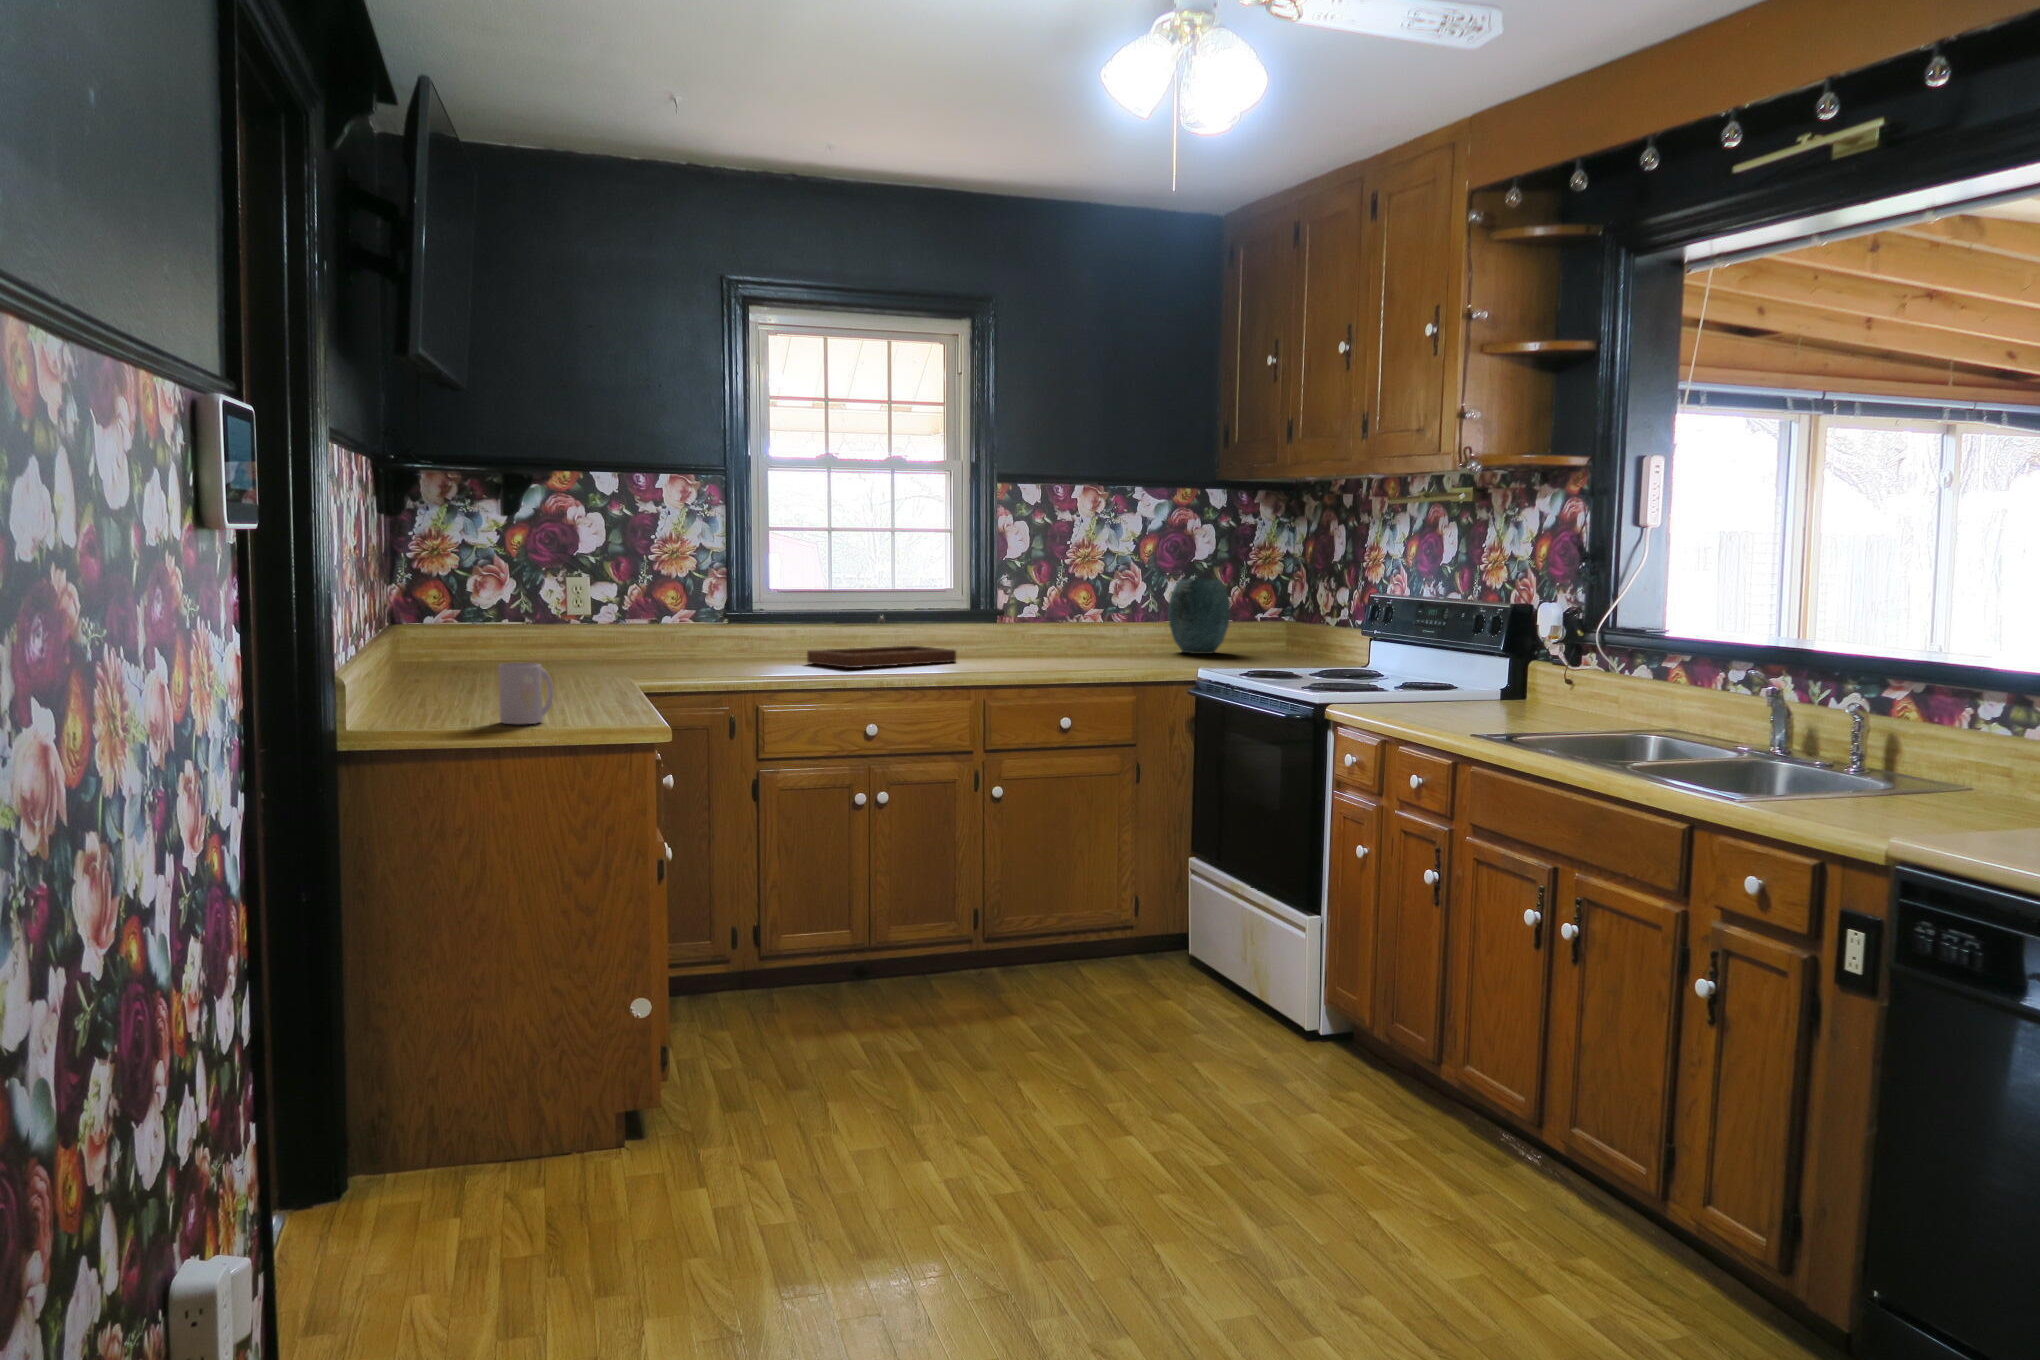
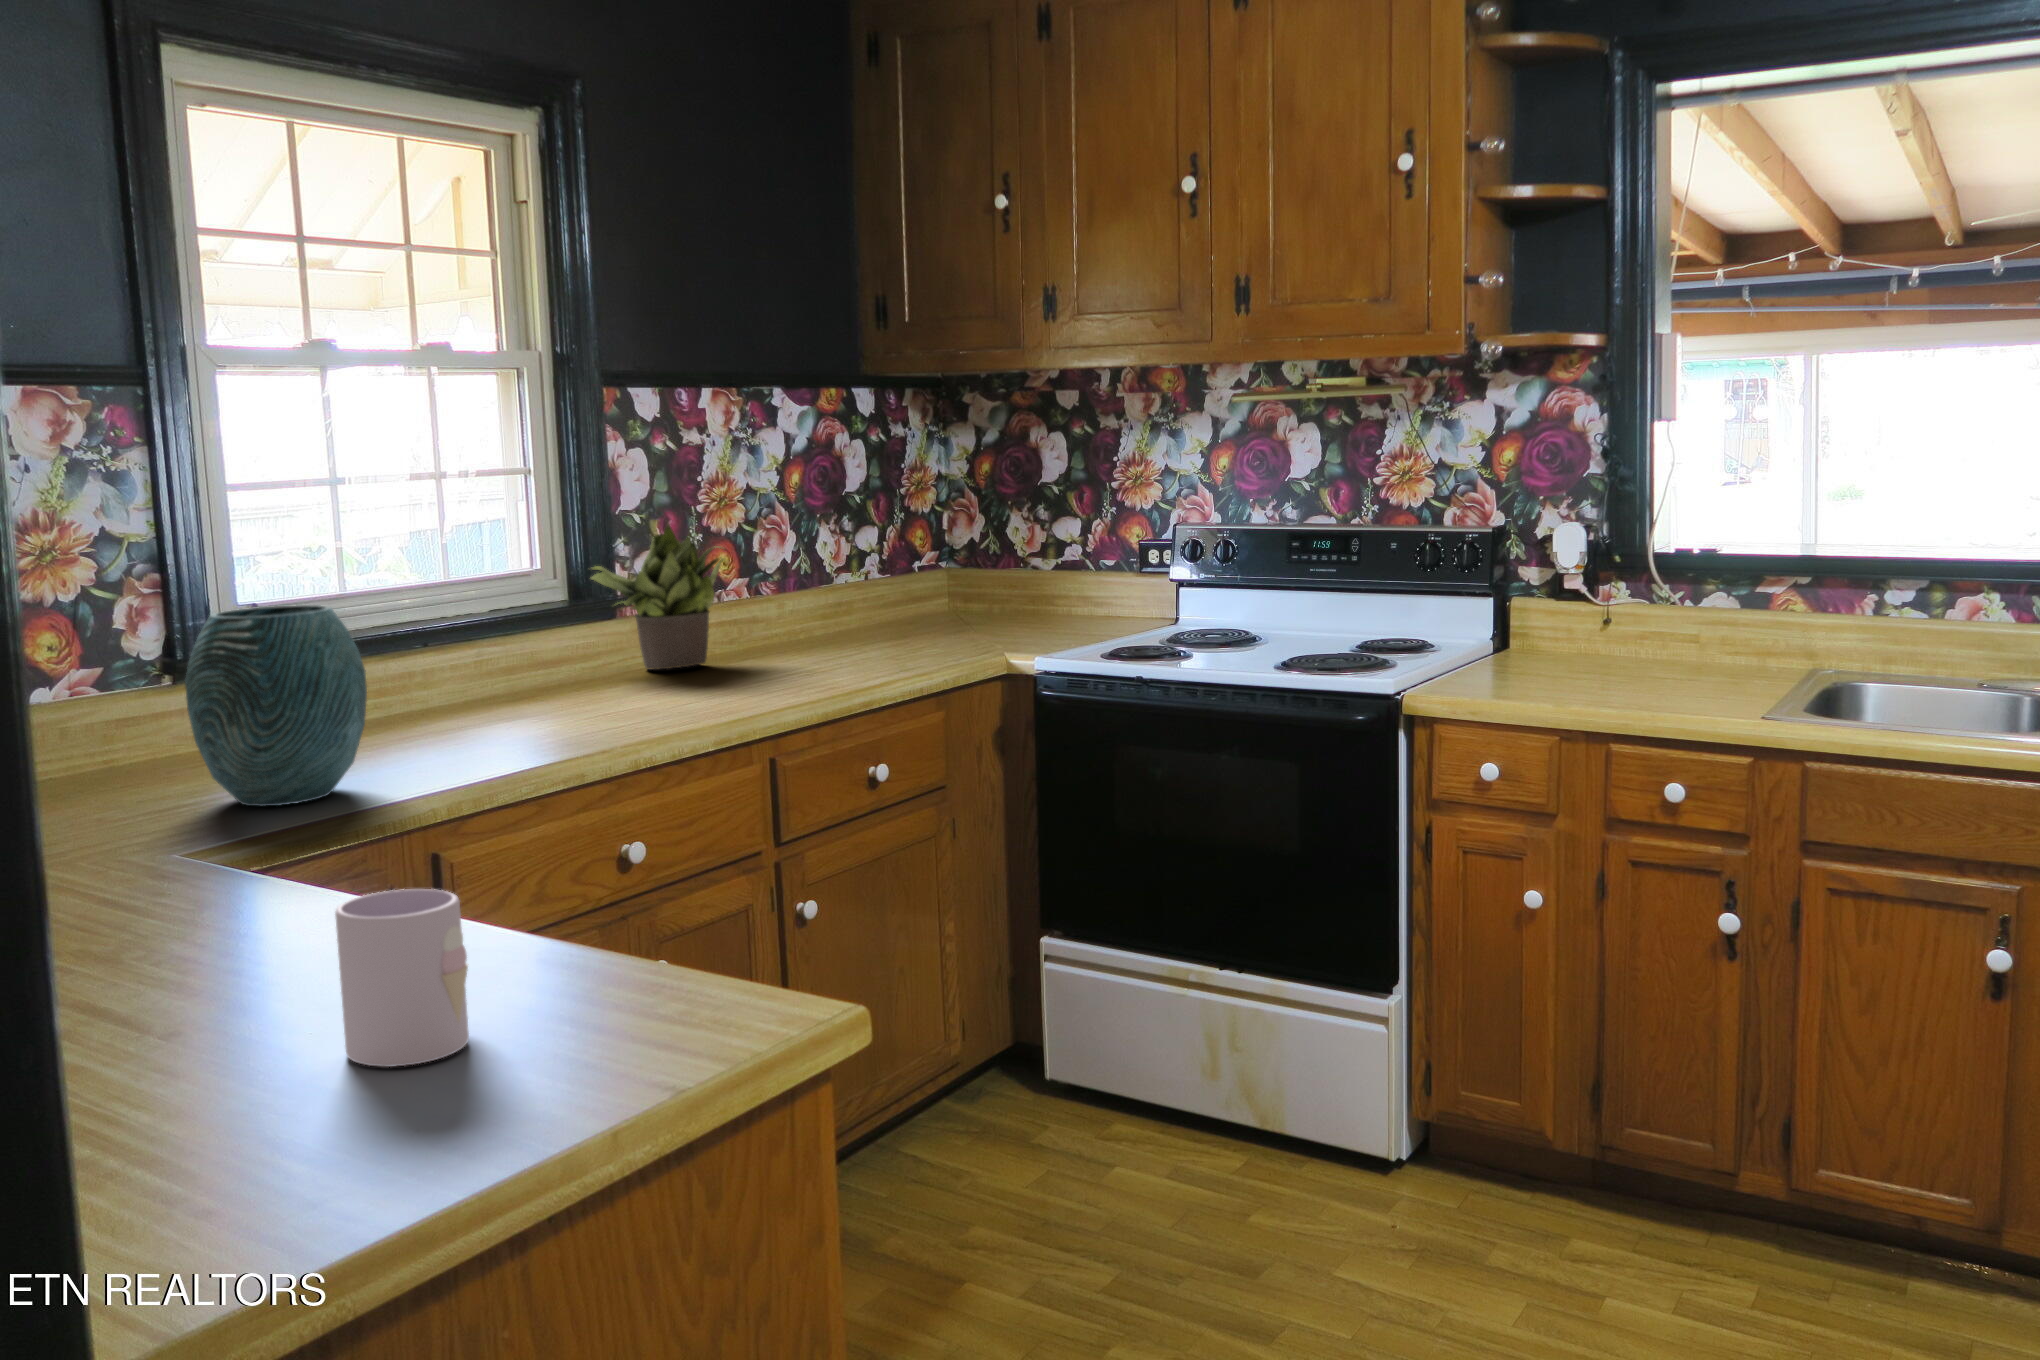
potted plant: none [965,565,1060,655] -> present [591,524,725,670]
vase: present [1168,578,1231,654] -> present [185,605,367,807]
tray: present [807,617,956,668] -> none [395,633,628,740]

